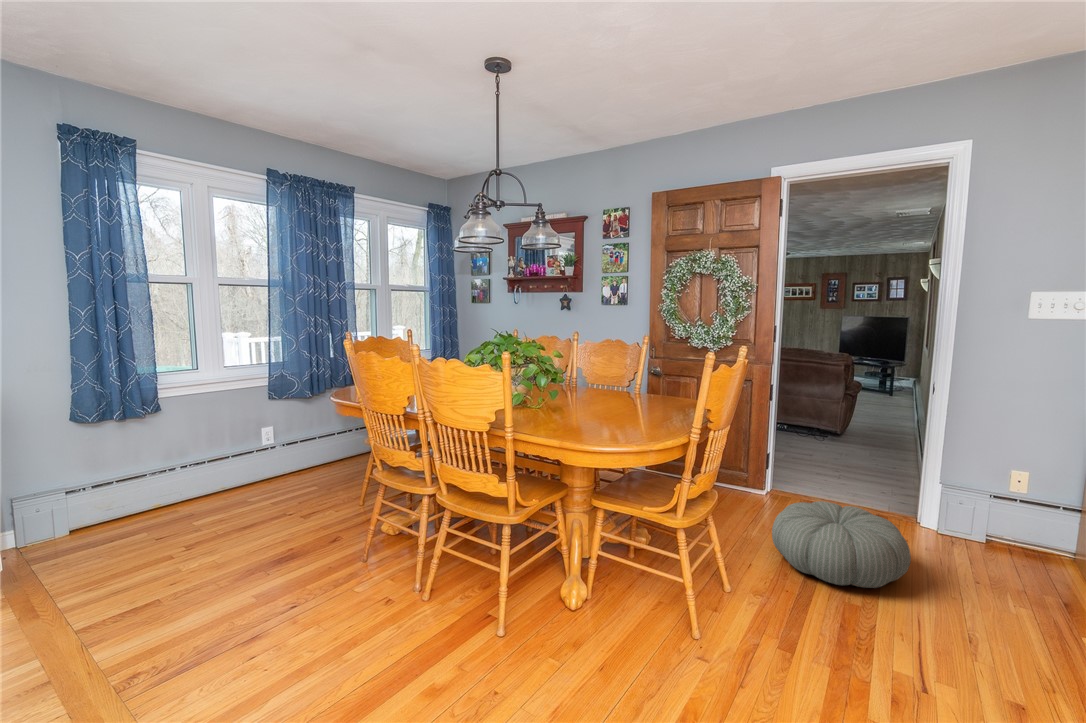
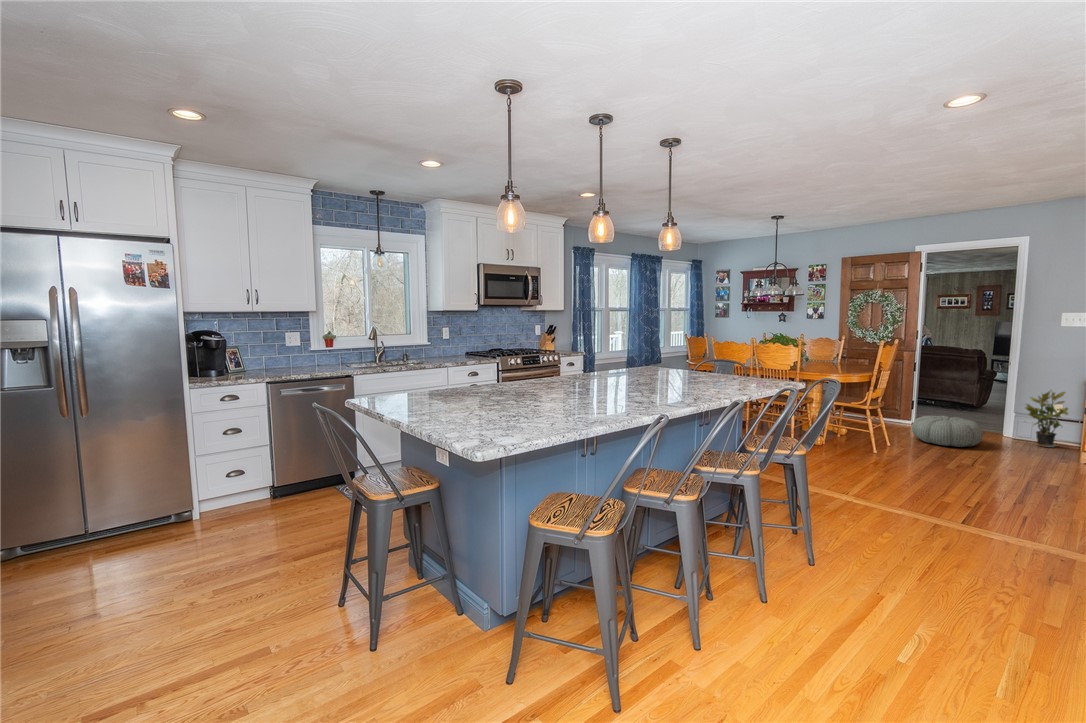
potted plant: none [972,445,1058,568] -> present [1025,390,1068,447]

